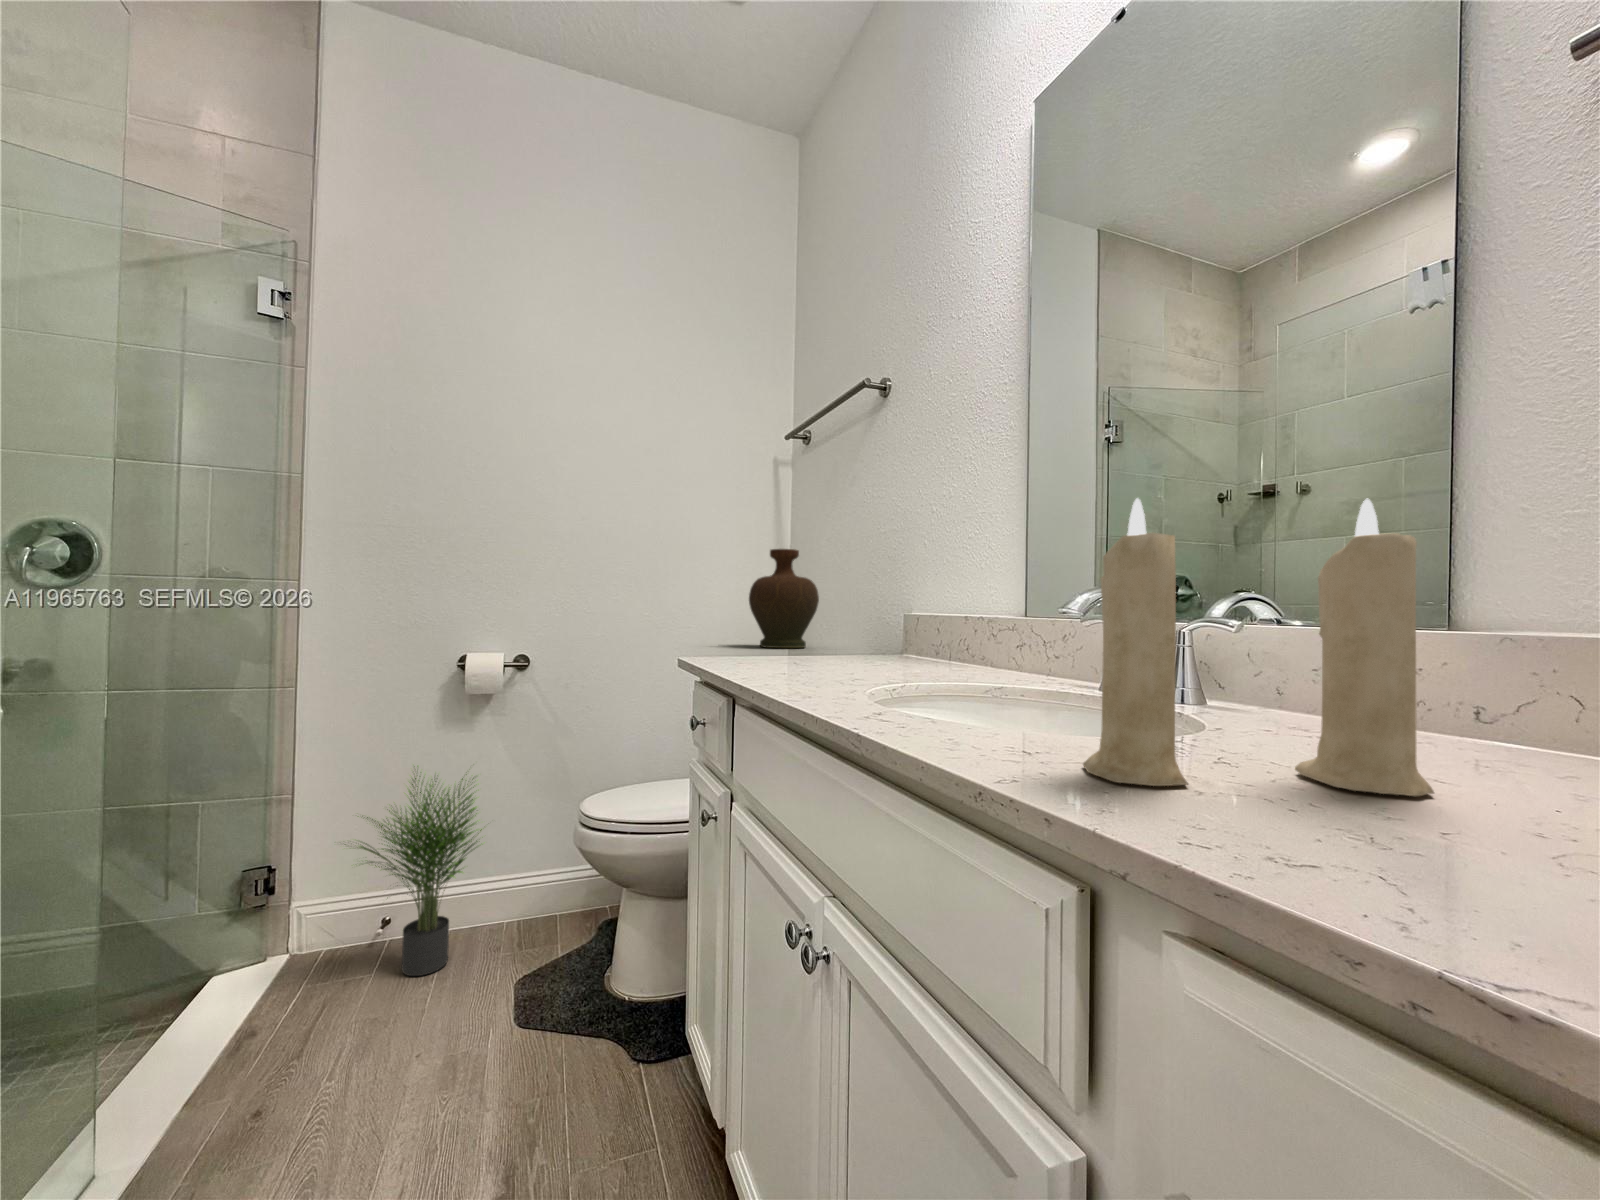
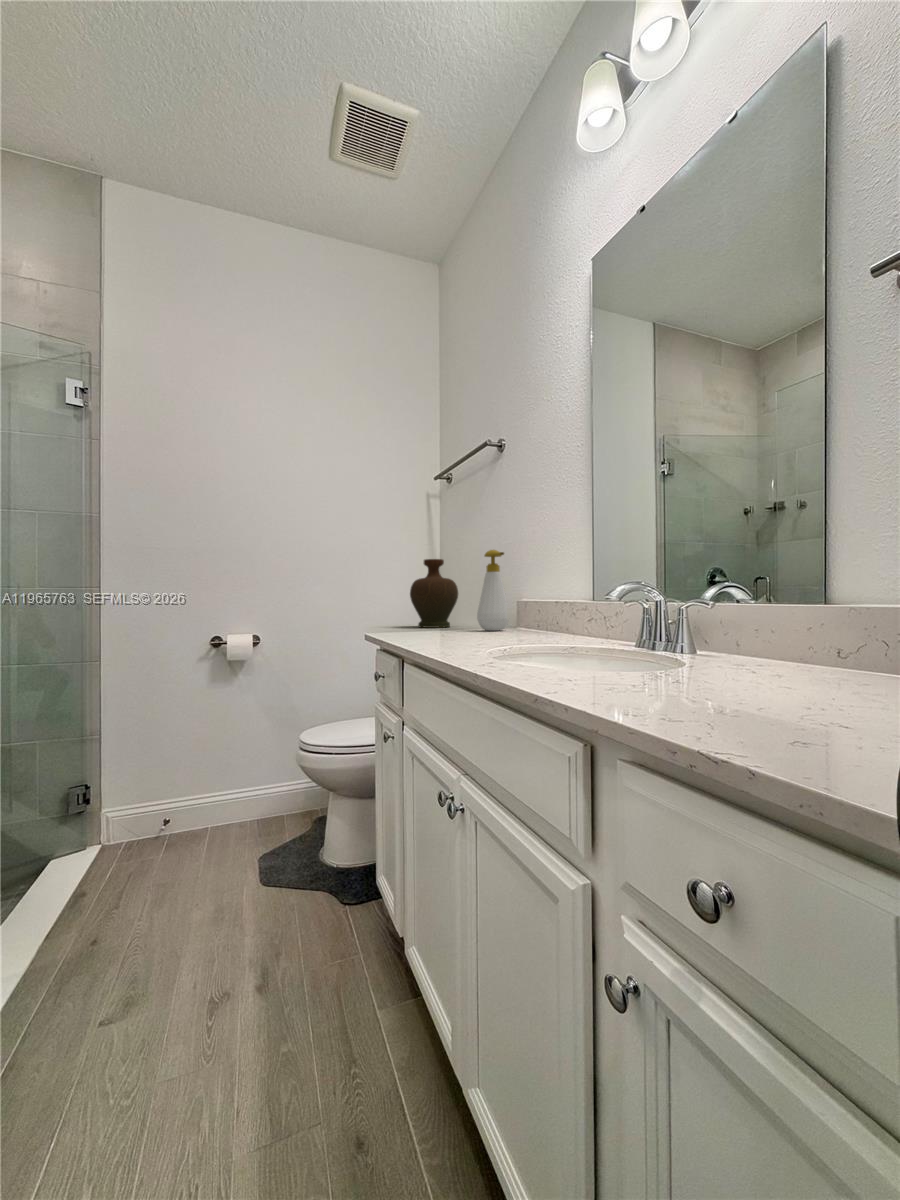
candle: present [1083,498,1434,796] -> none [599,525,784,694]
soap bottle: none [846,537,894,655] -> present [477,550,510,631]
potted plant: present [344,774,482,976] -> none [128,709,243,856]

